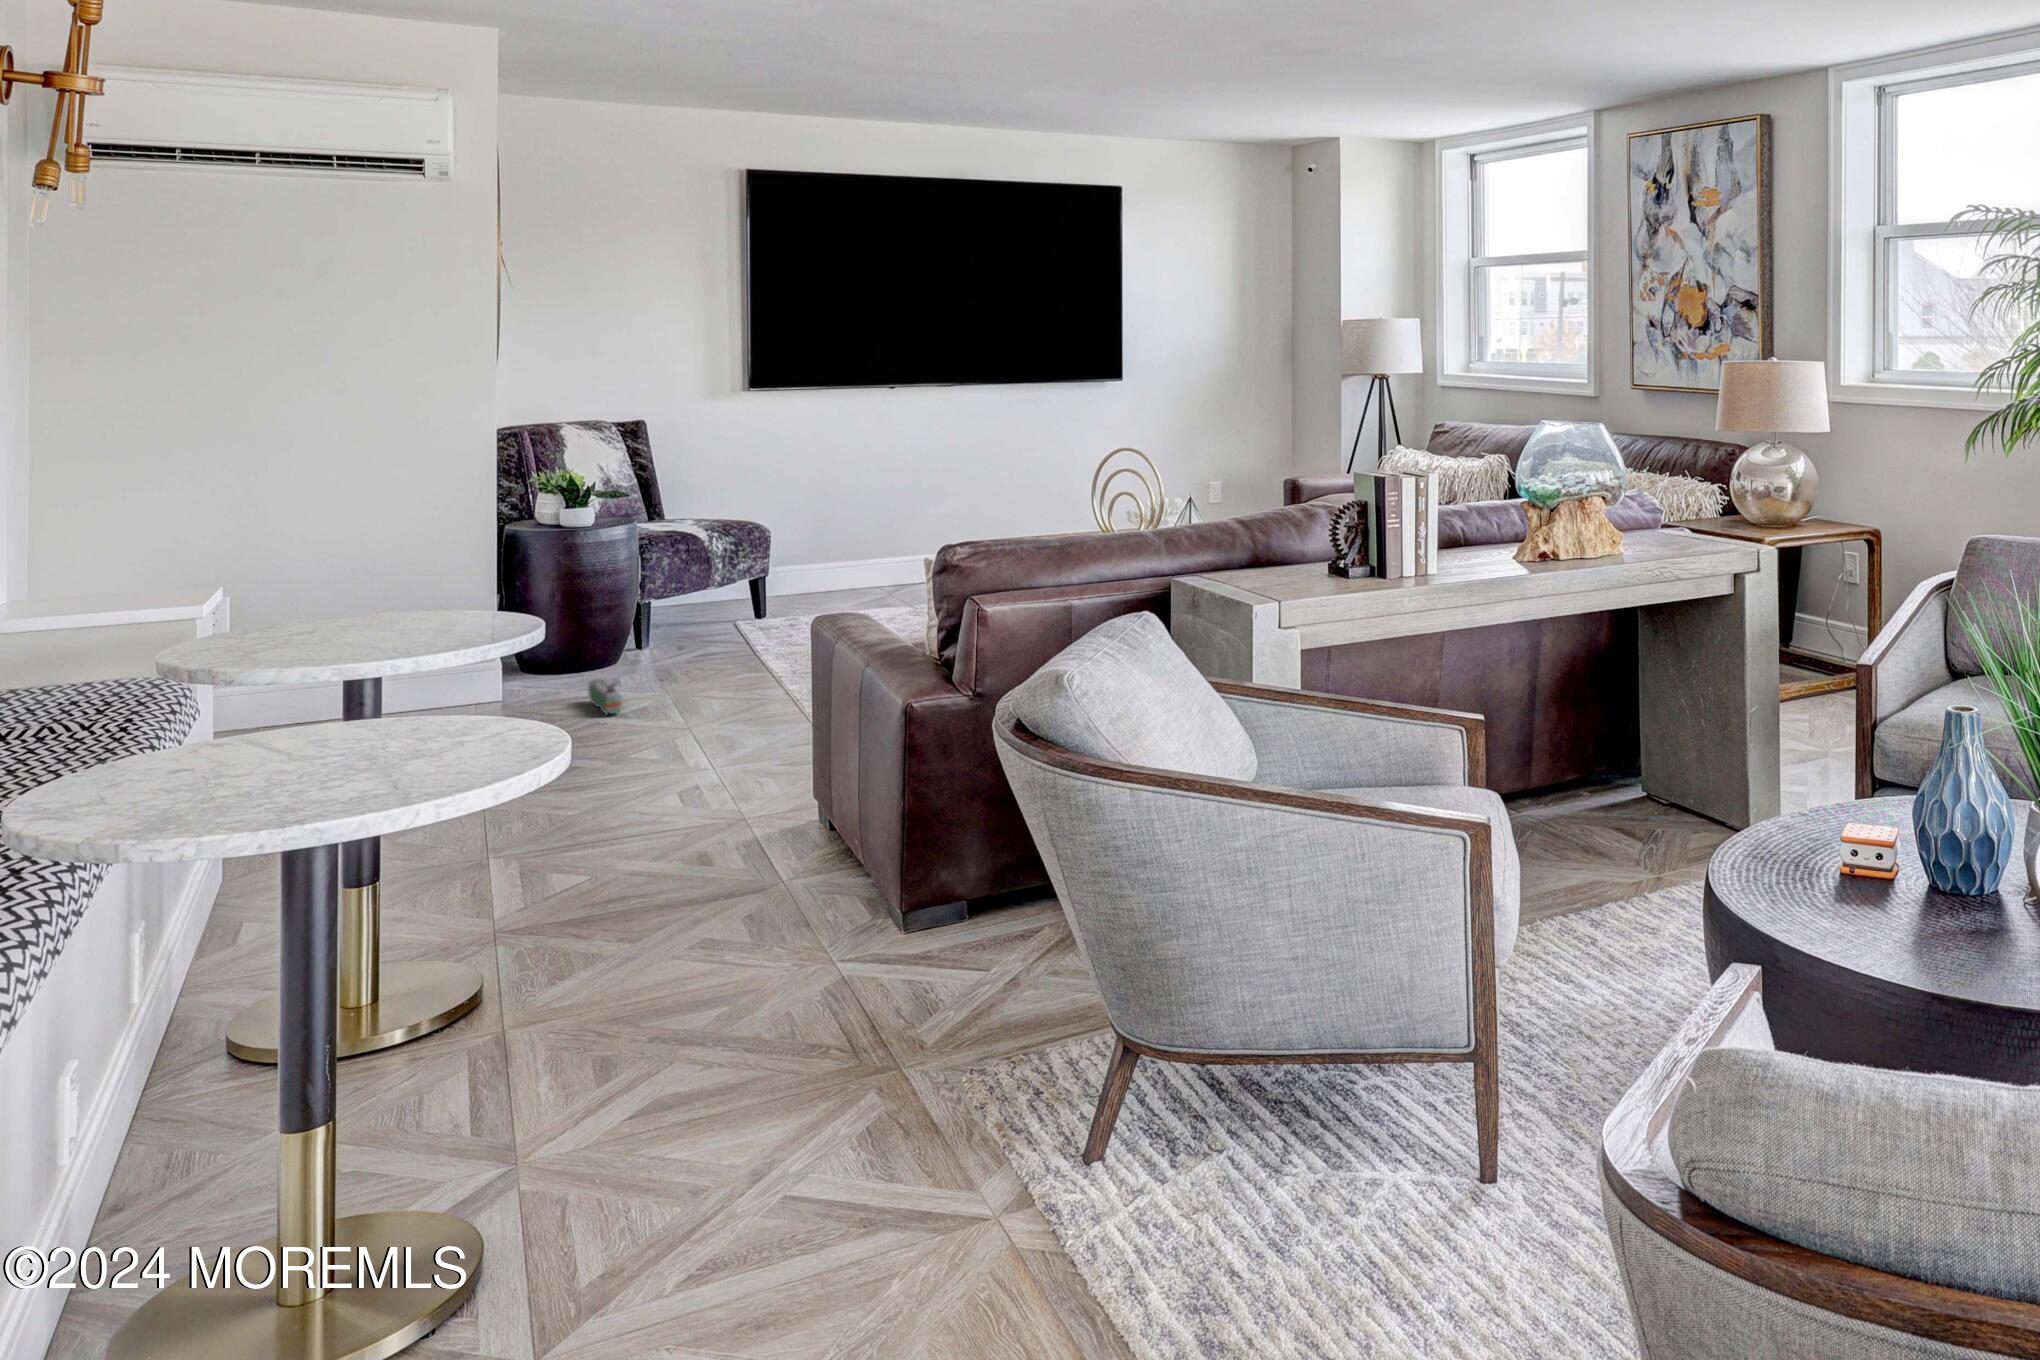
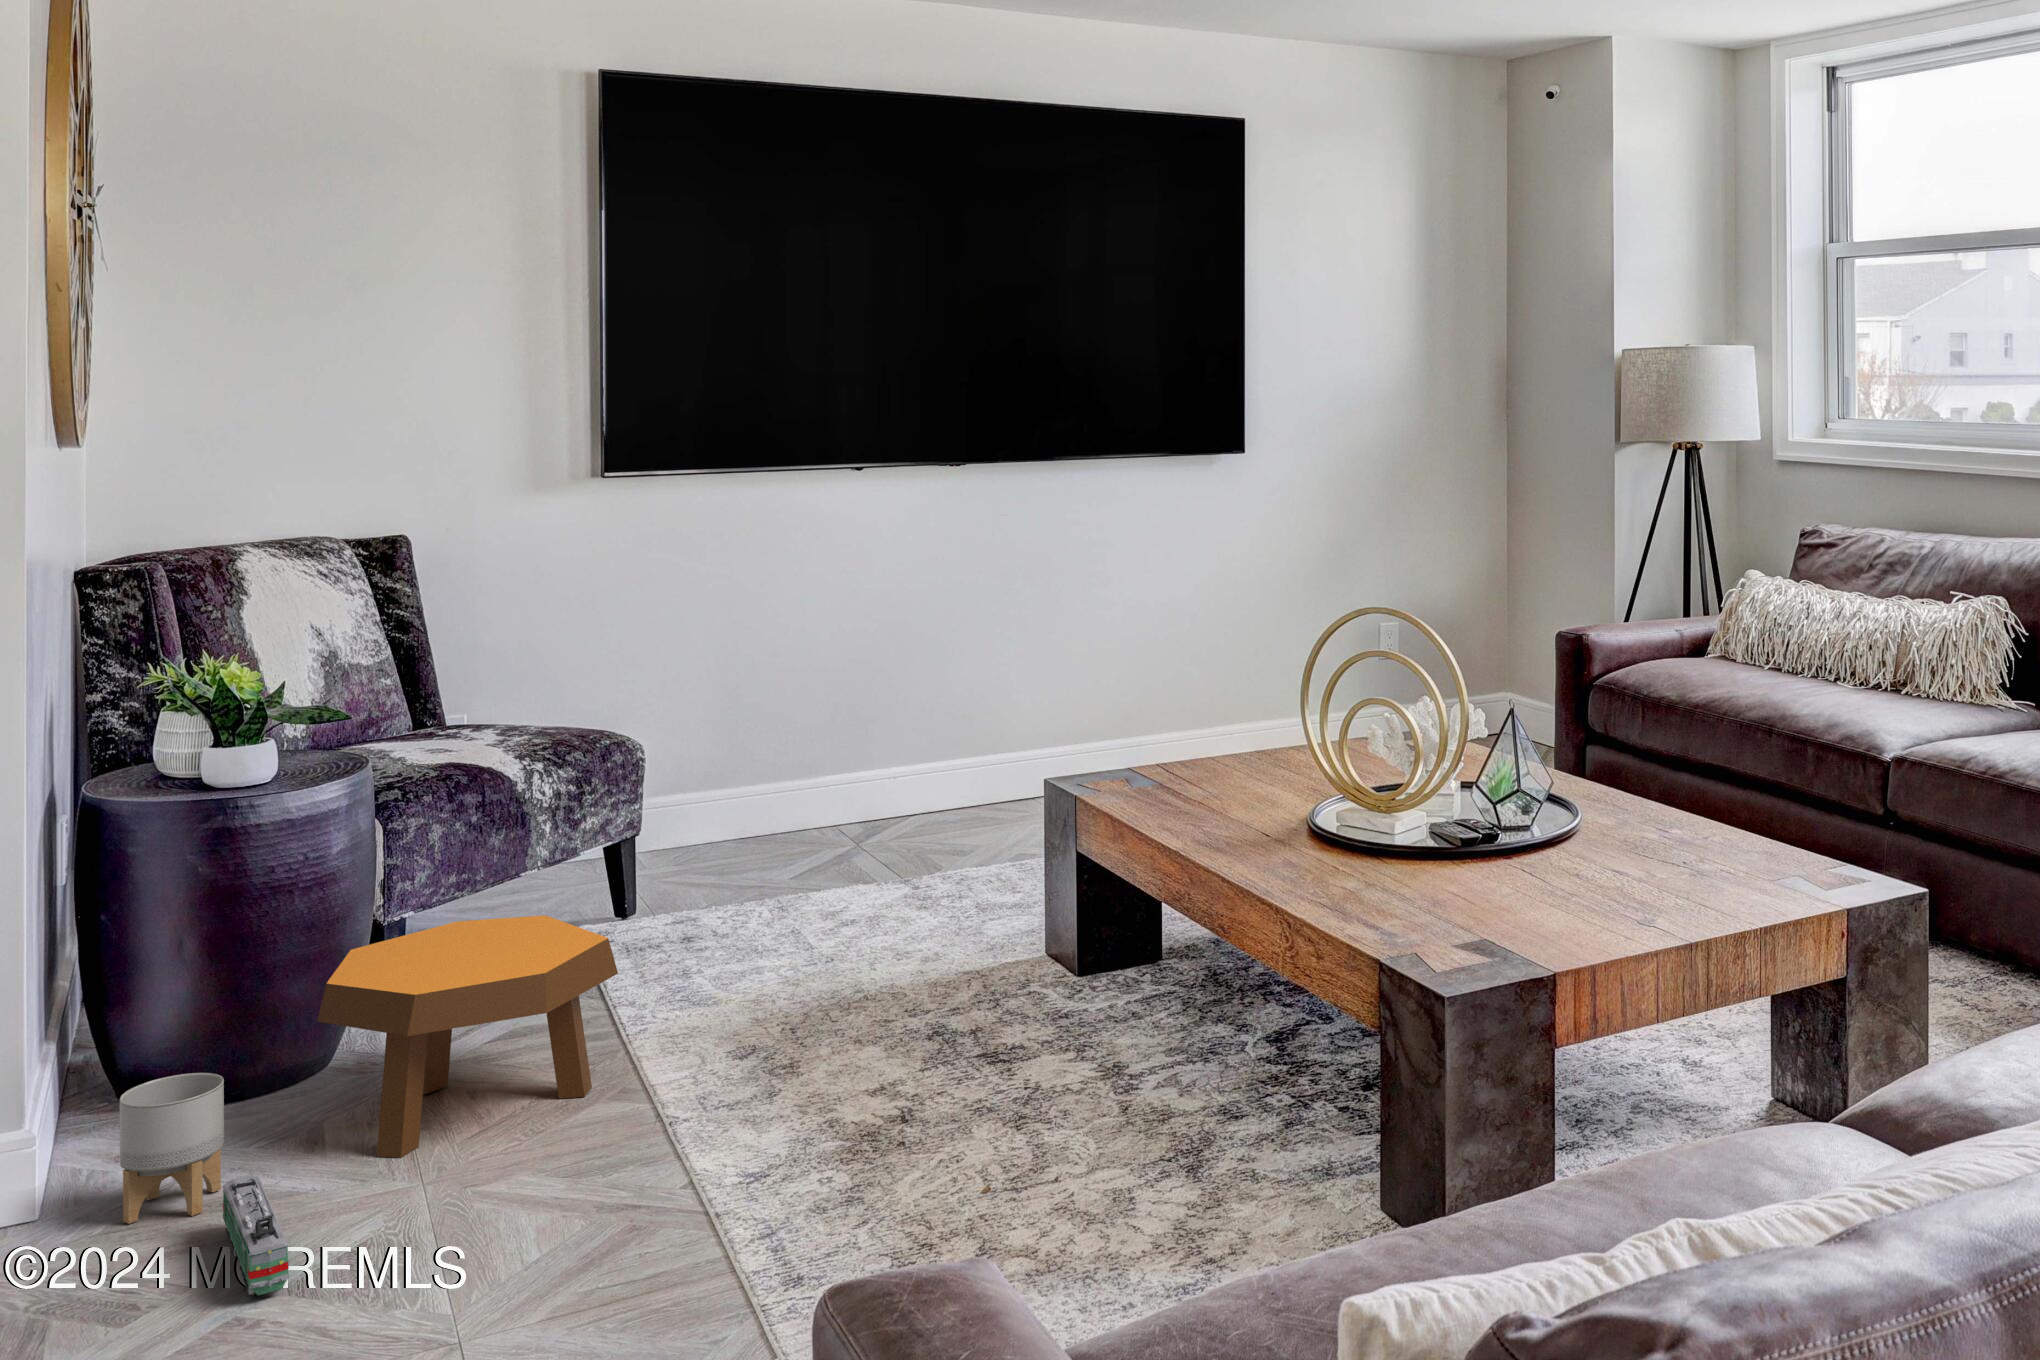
footstool: none [621,593,757,686] -> present [318,915,618,1158]
planter: none [542,642,585,701] -> present [120,1073,224,1224]

